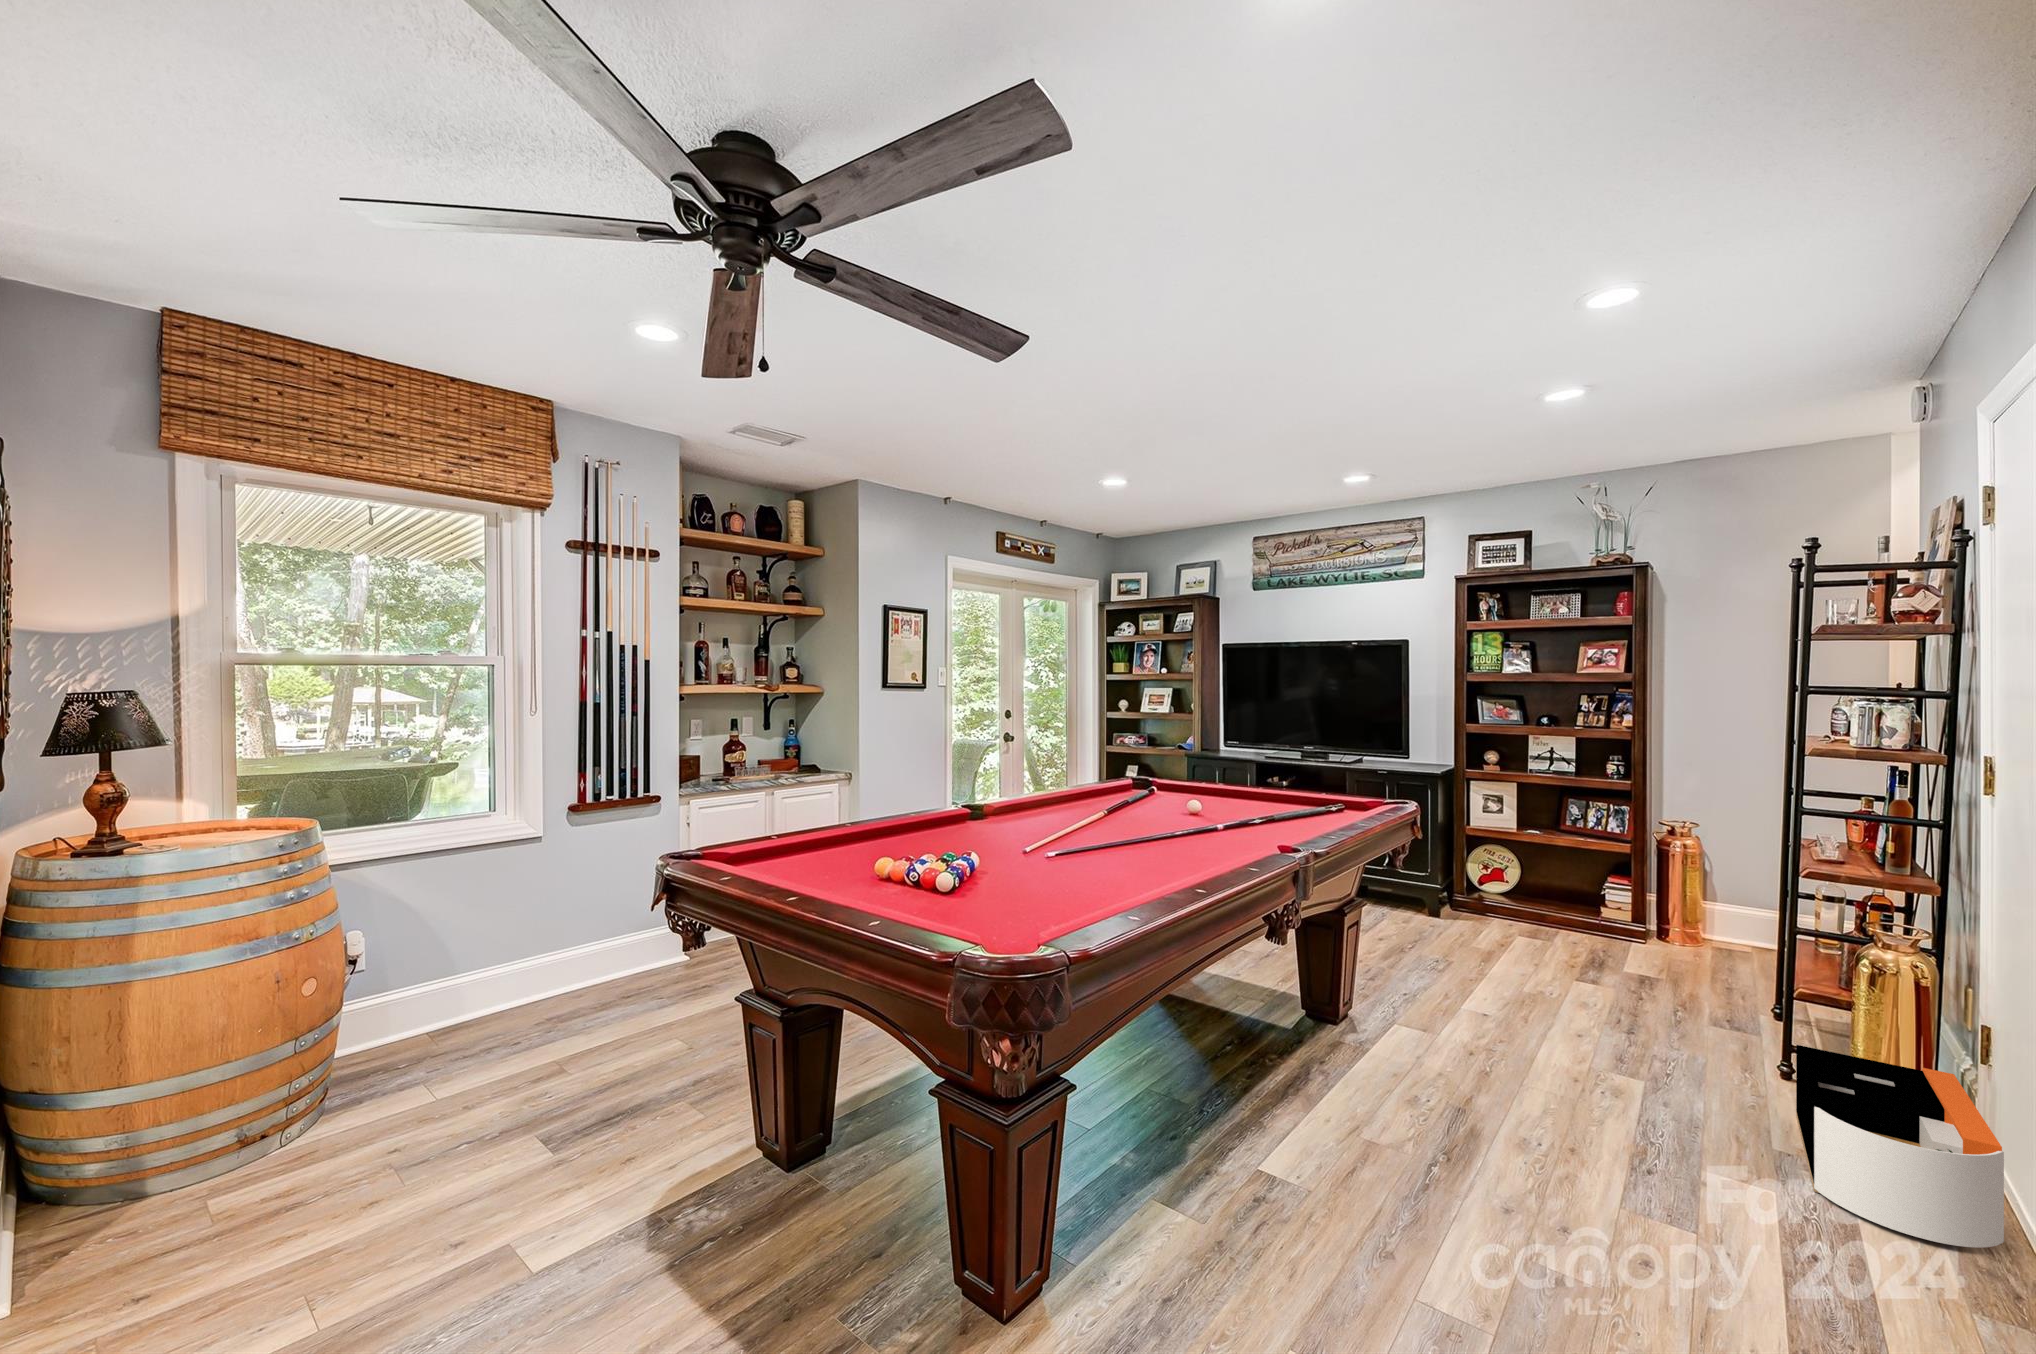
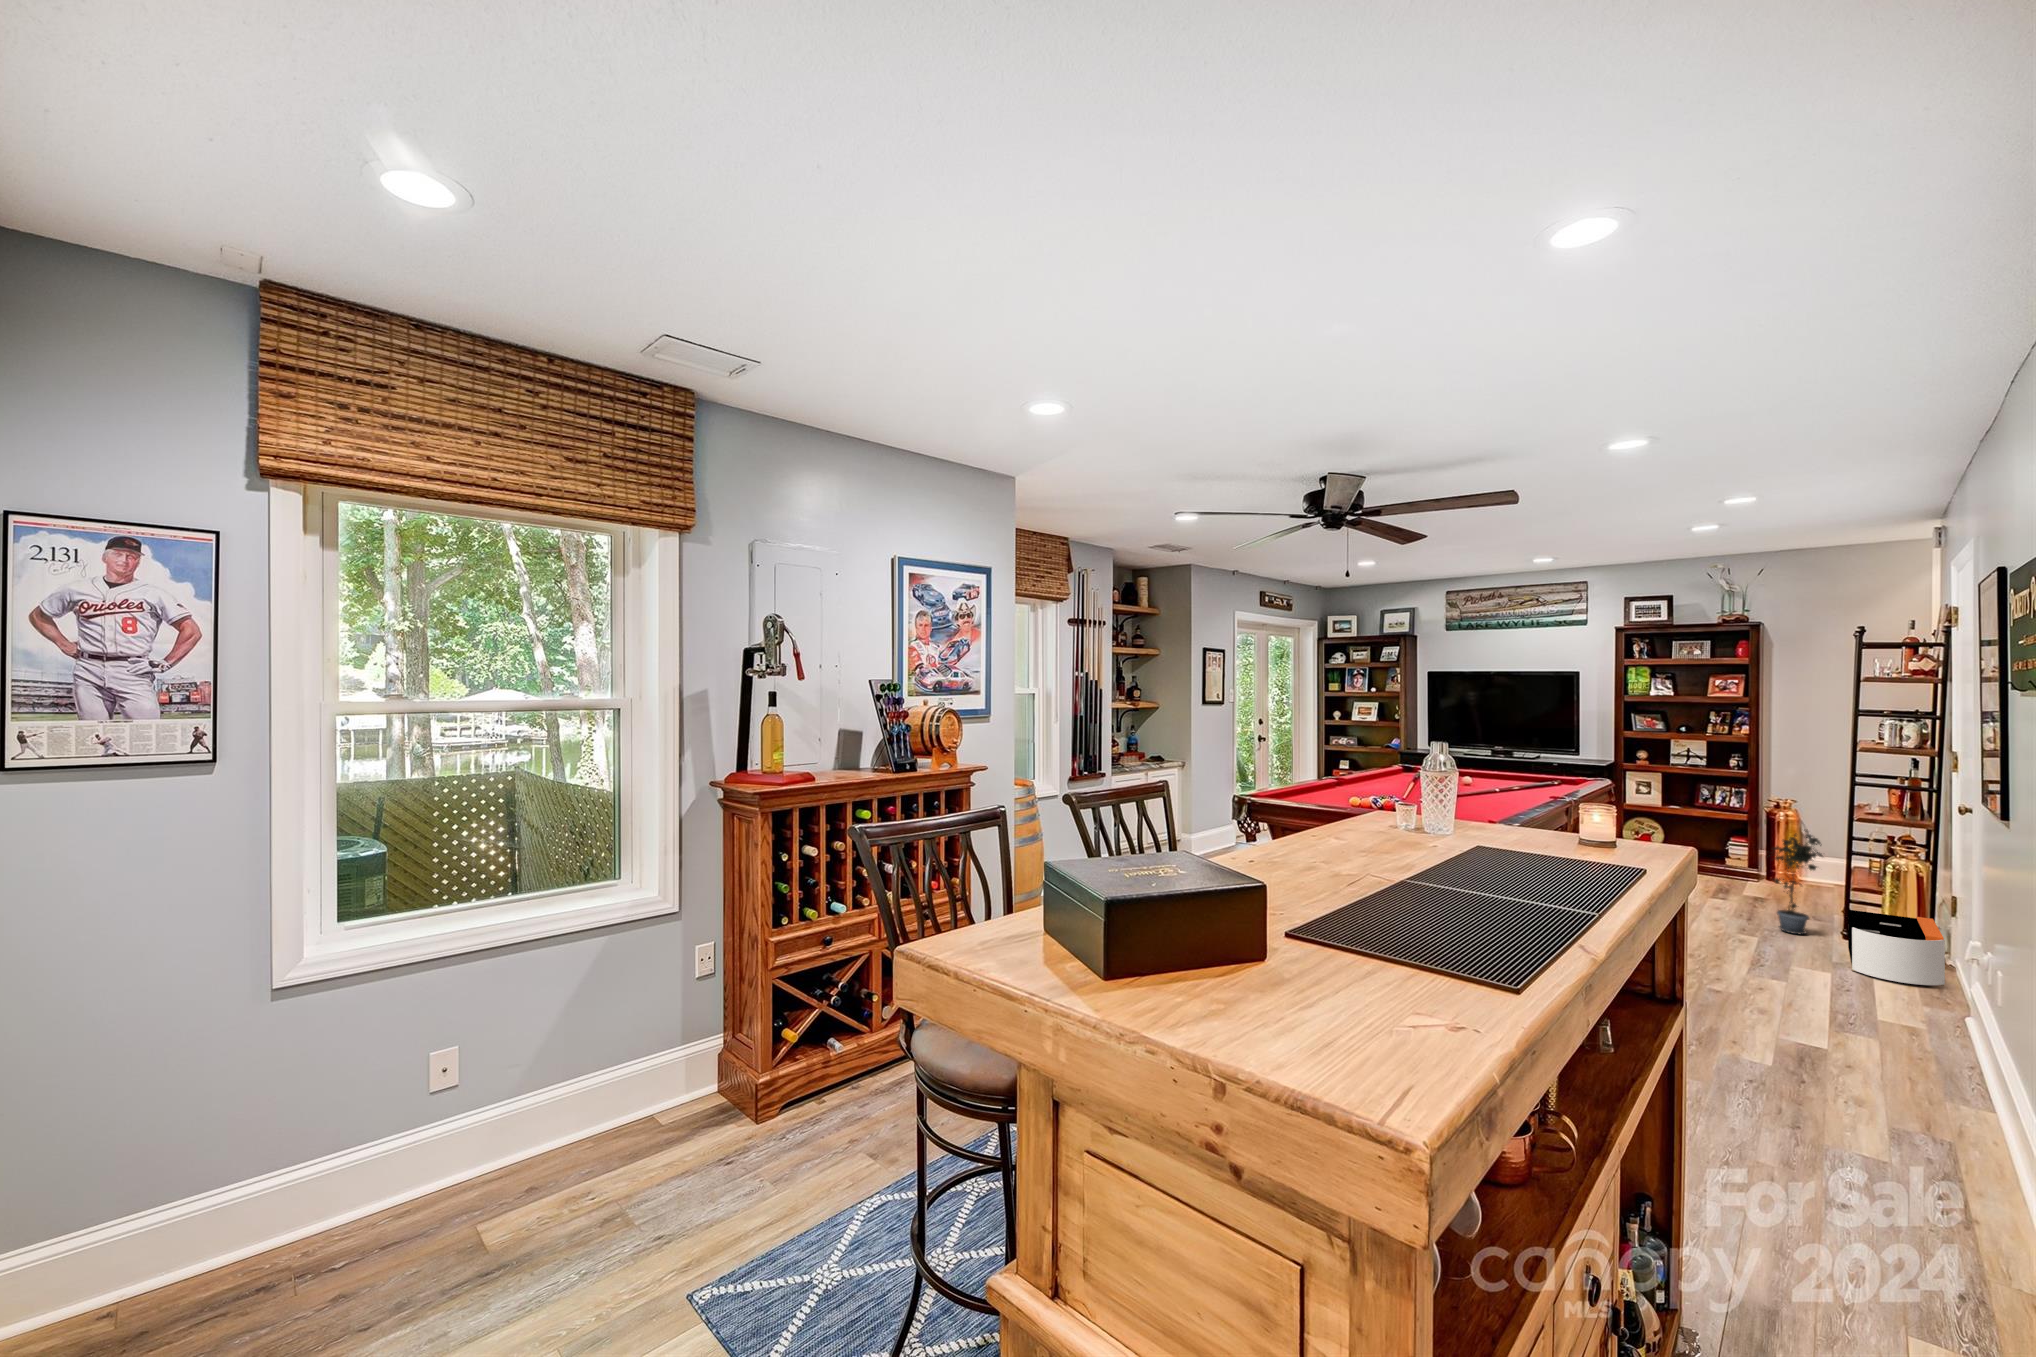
potted plant: none [1653,891,1756,1074] -> present [1772,830,1823,934]

